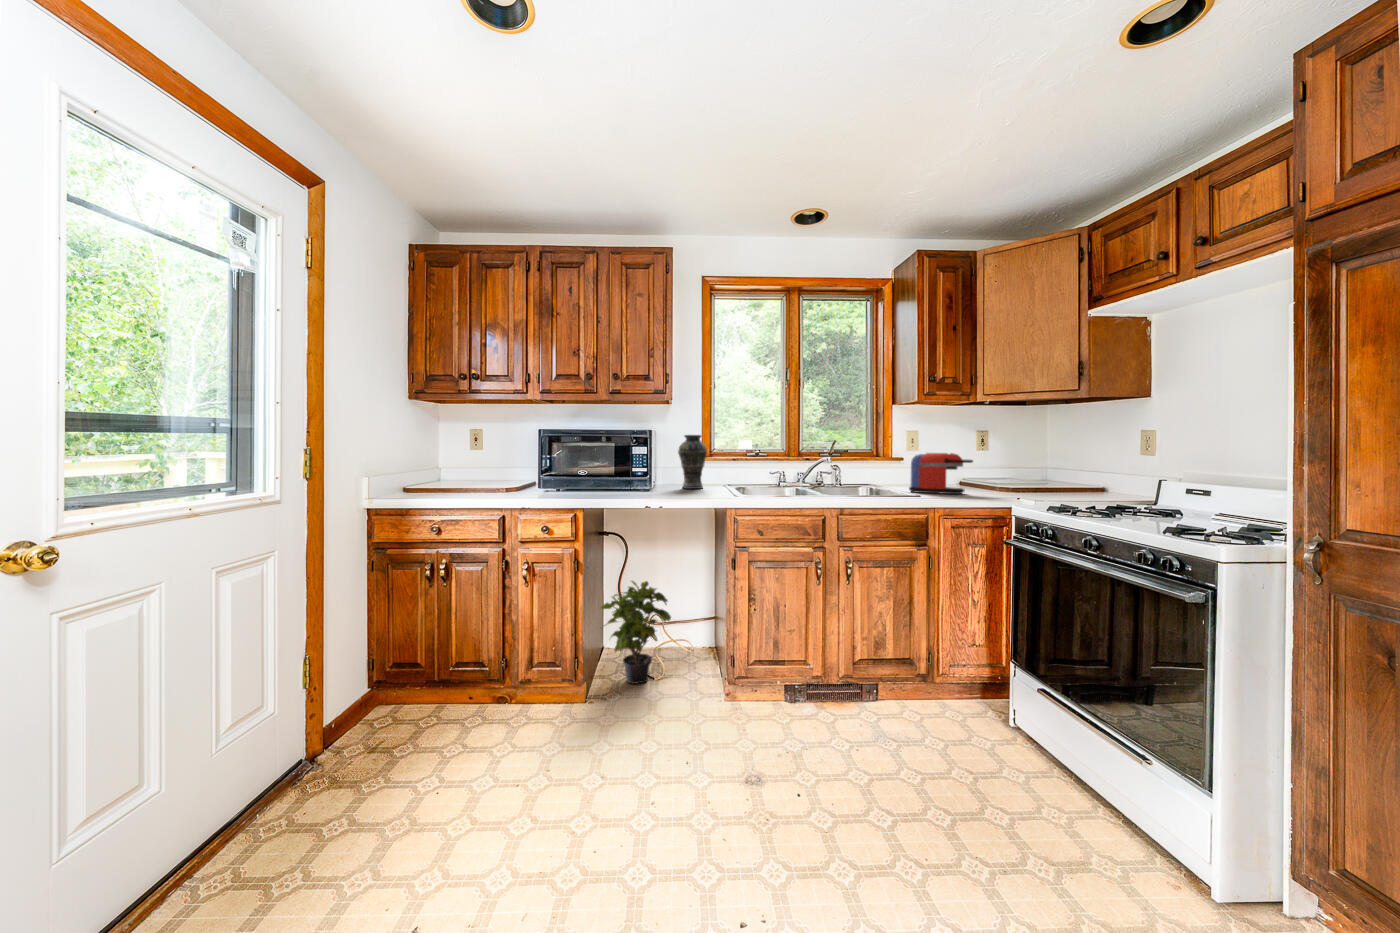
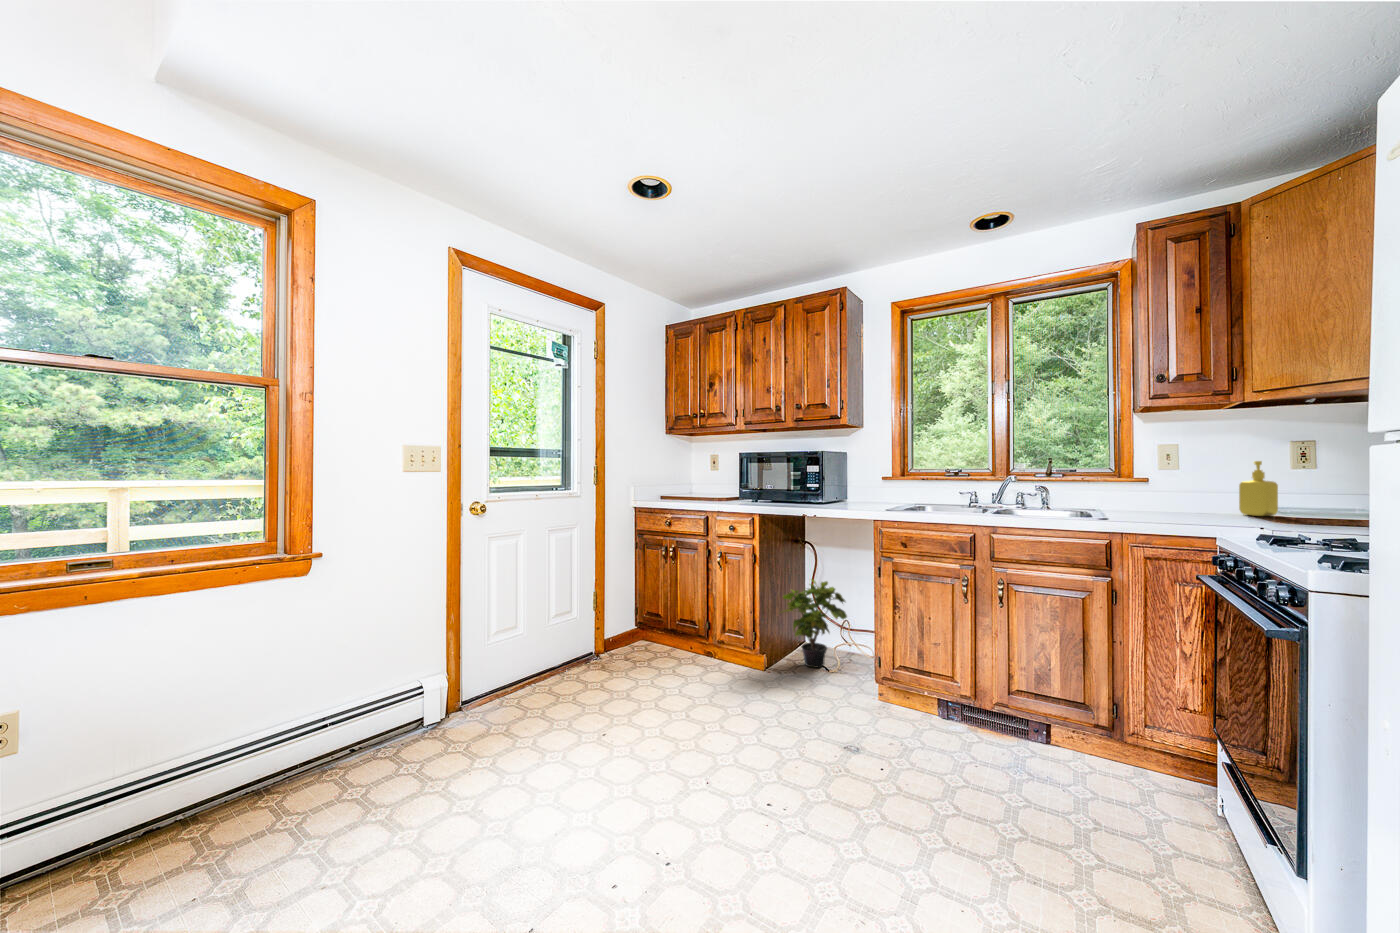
vase: present [678,435,707,489] -> none [861,452,890,502]
soap dispenser: none [974,450,997,491] -> present [1239,461,1278,516]
coffee maker: present [909,453,973,494] -> none [1119,466,1209,518]

